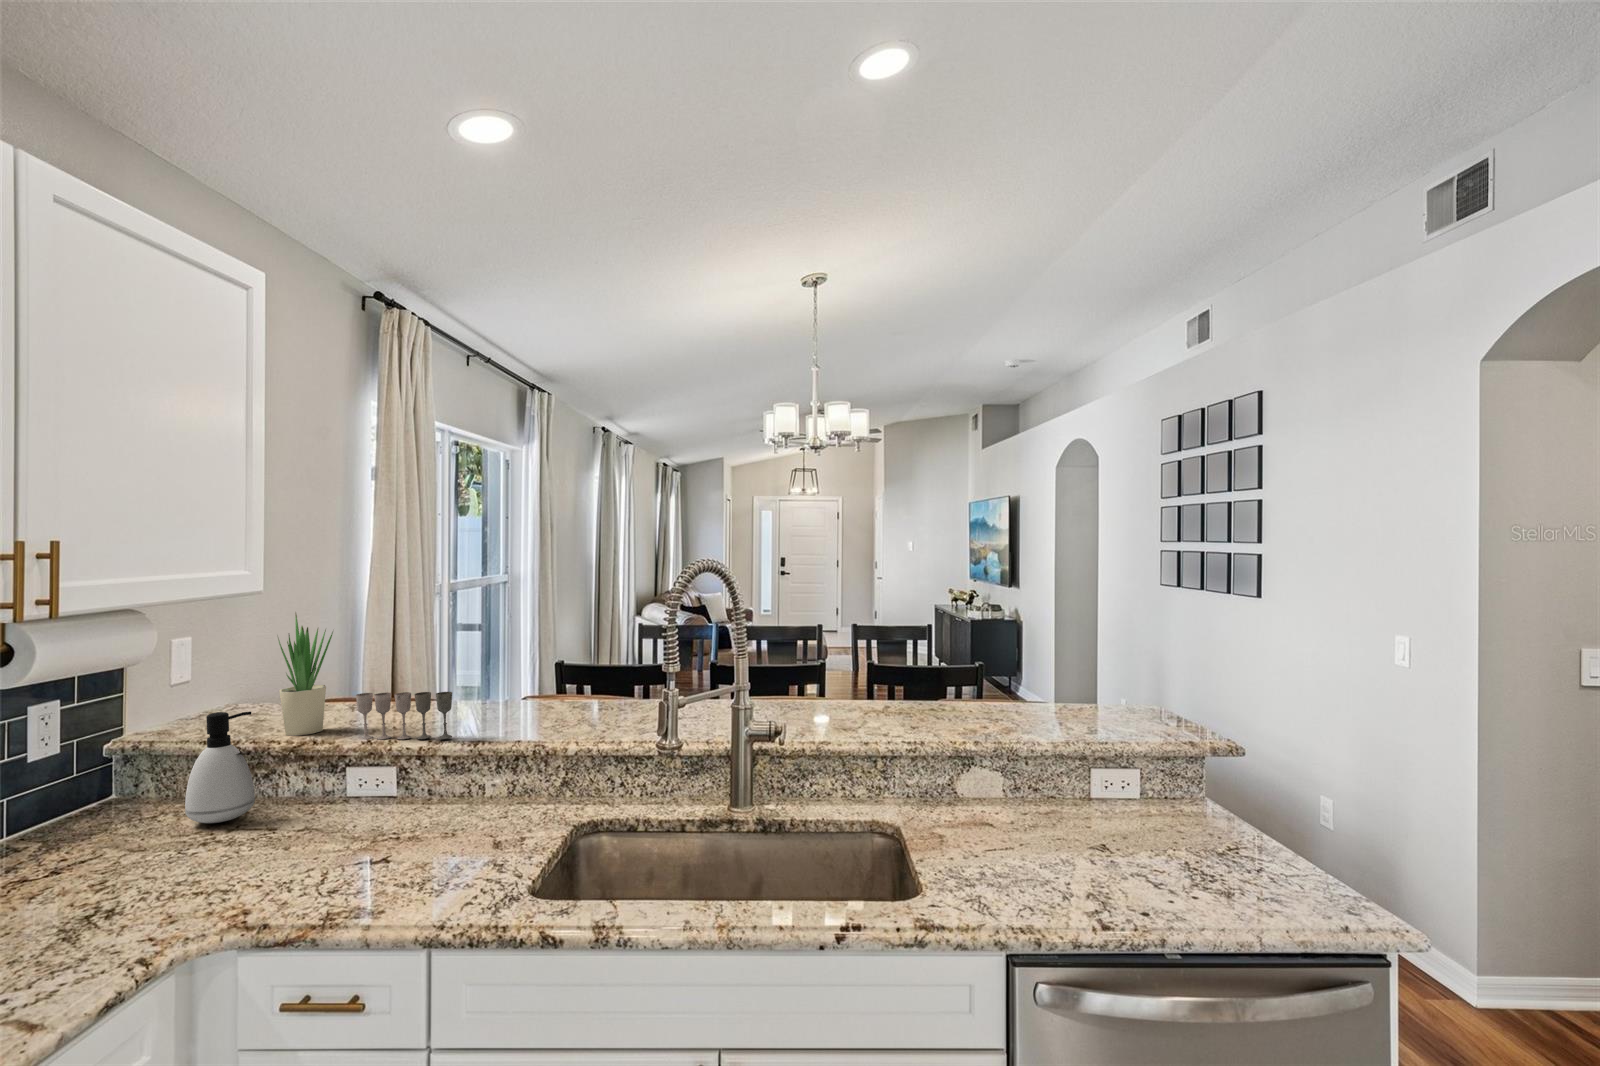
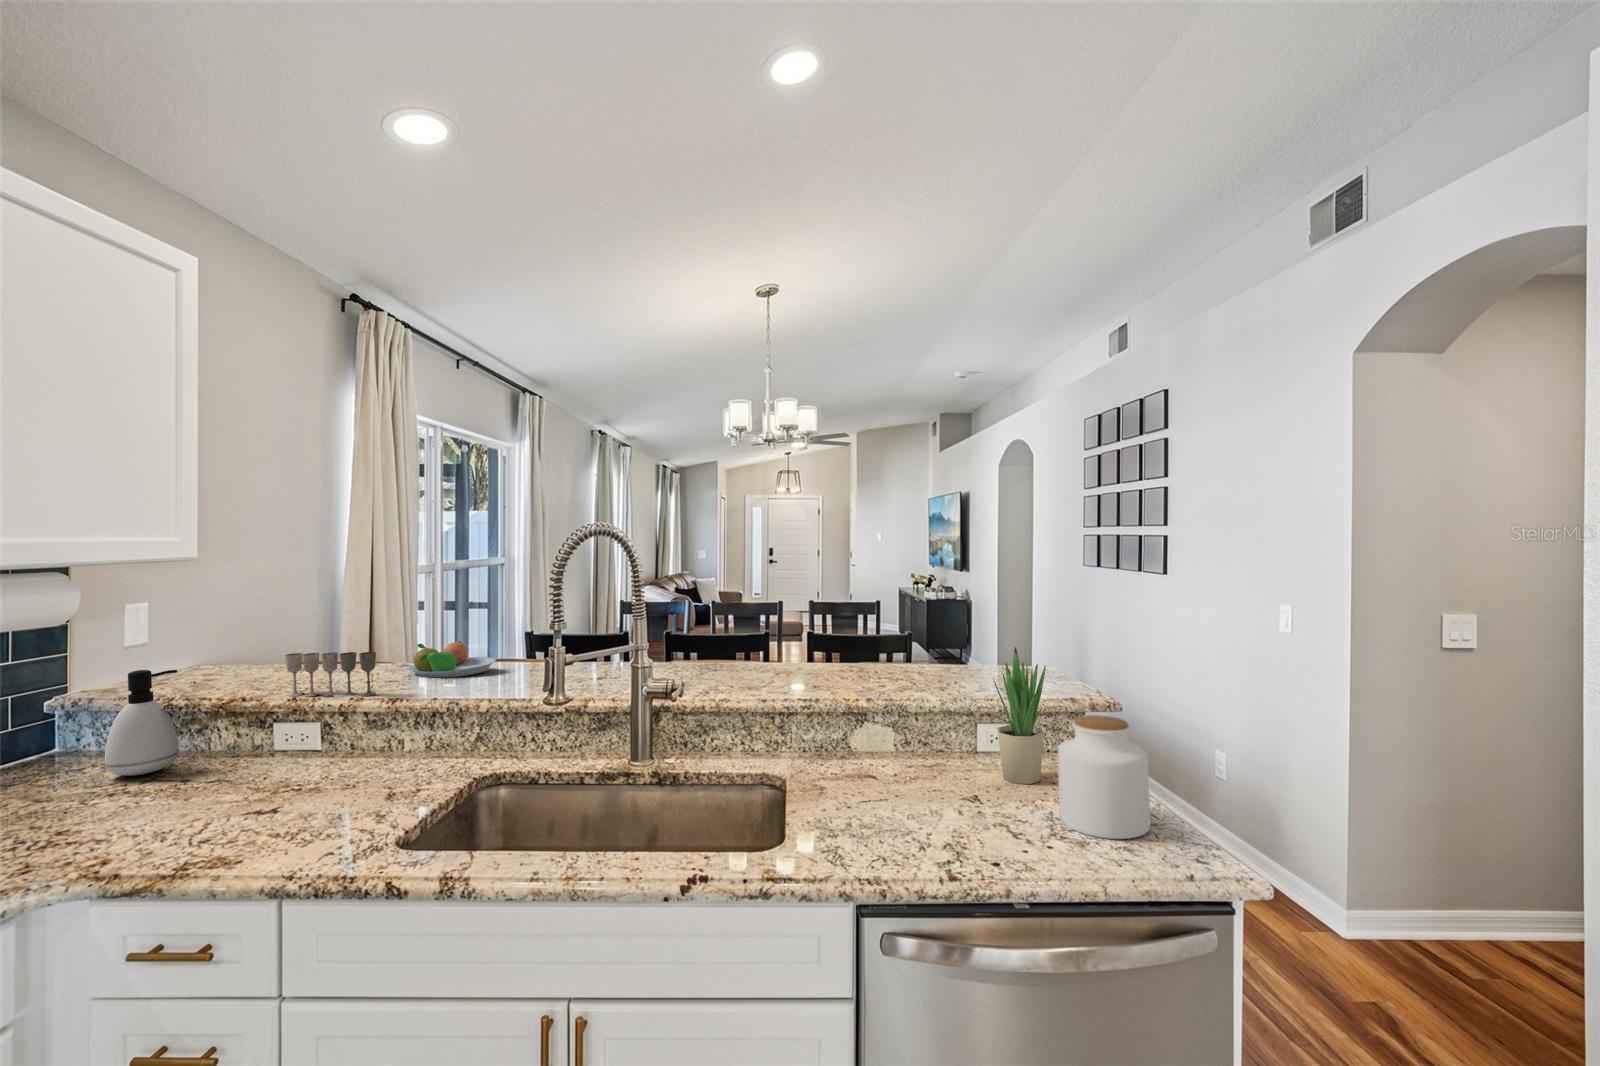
potted plant: present [278,613,333,736] -> present [994,647,1046,784]
fruit bowl: none [463,677,553,718] -> present [409,641,496,677]
jar: none [1195,762,1293,889] -> present [1058,715,1150,839]

